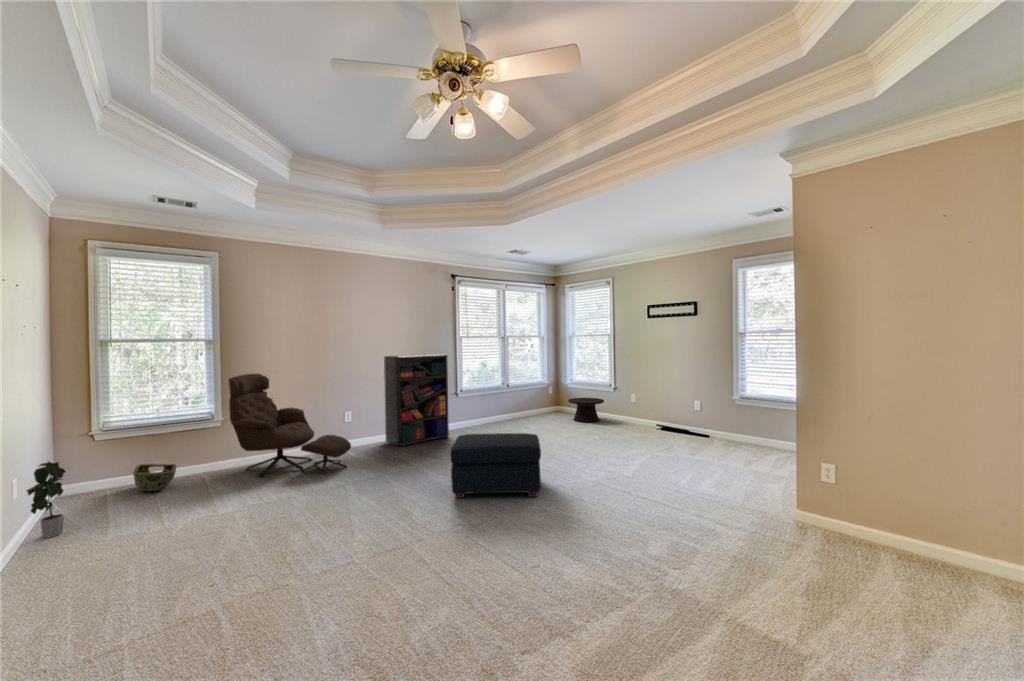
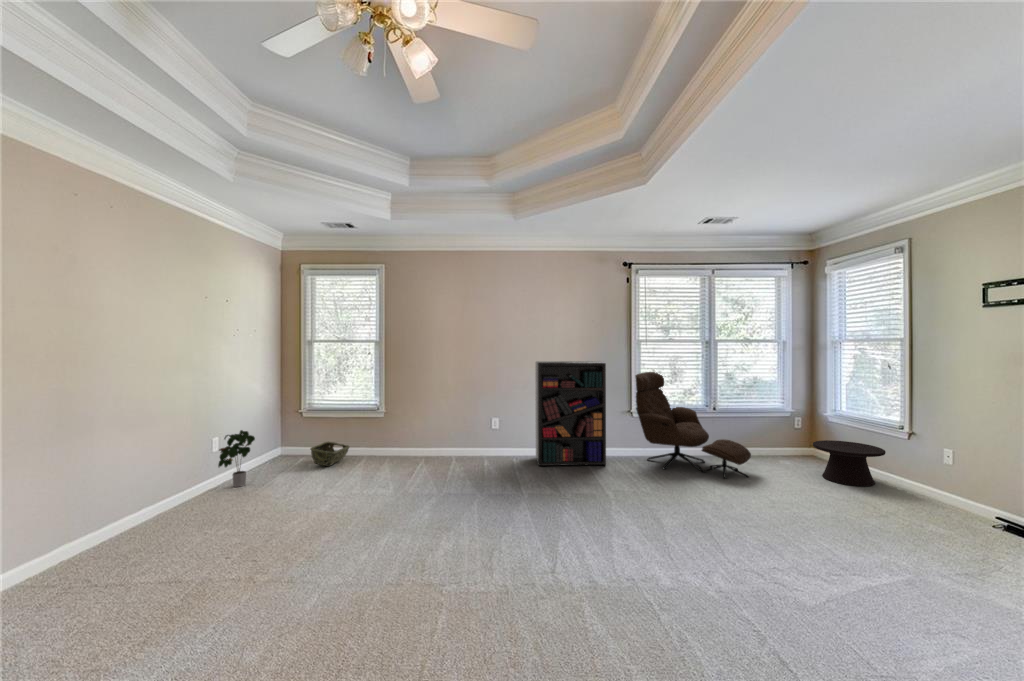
lounge chair: present [229,374,351,477] -> present [635,372,751,479]
ottoman: present [451,433,541,498] -> none [491,470,634,588]

